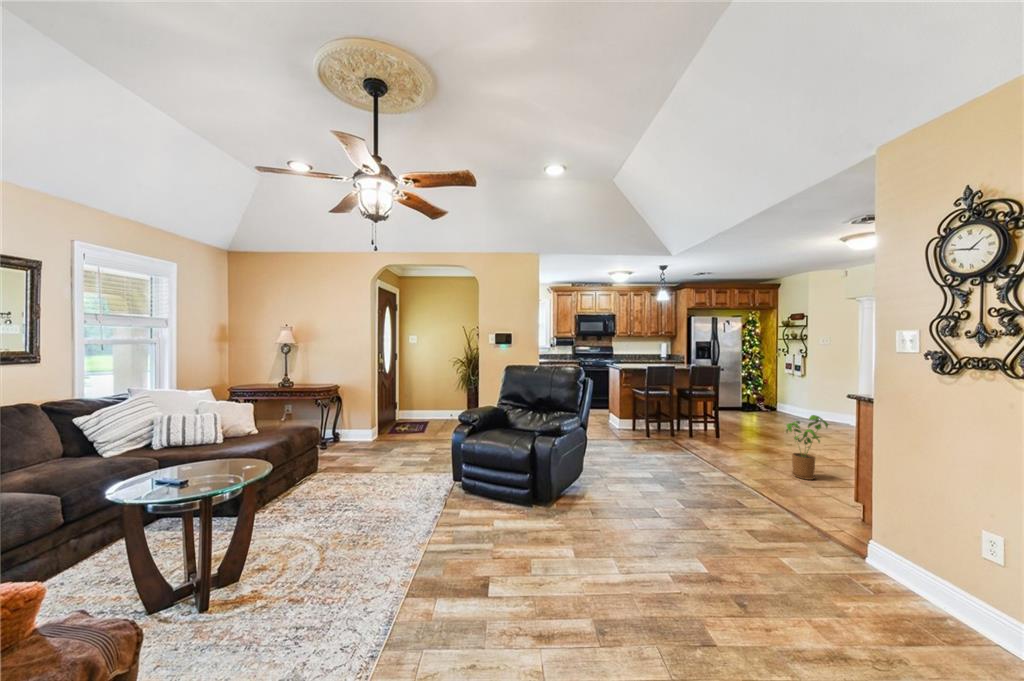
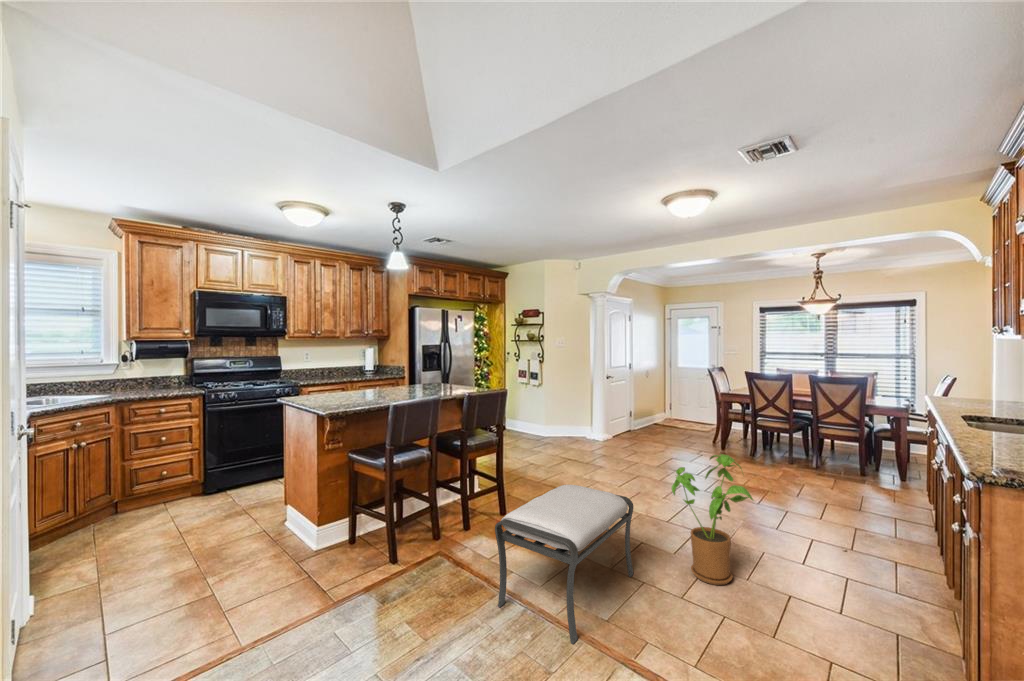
ottoman: none [683,420,760,468] -> present [495,485,634,644]

